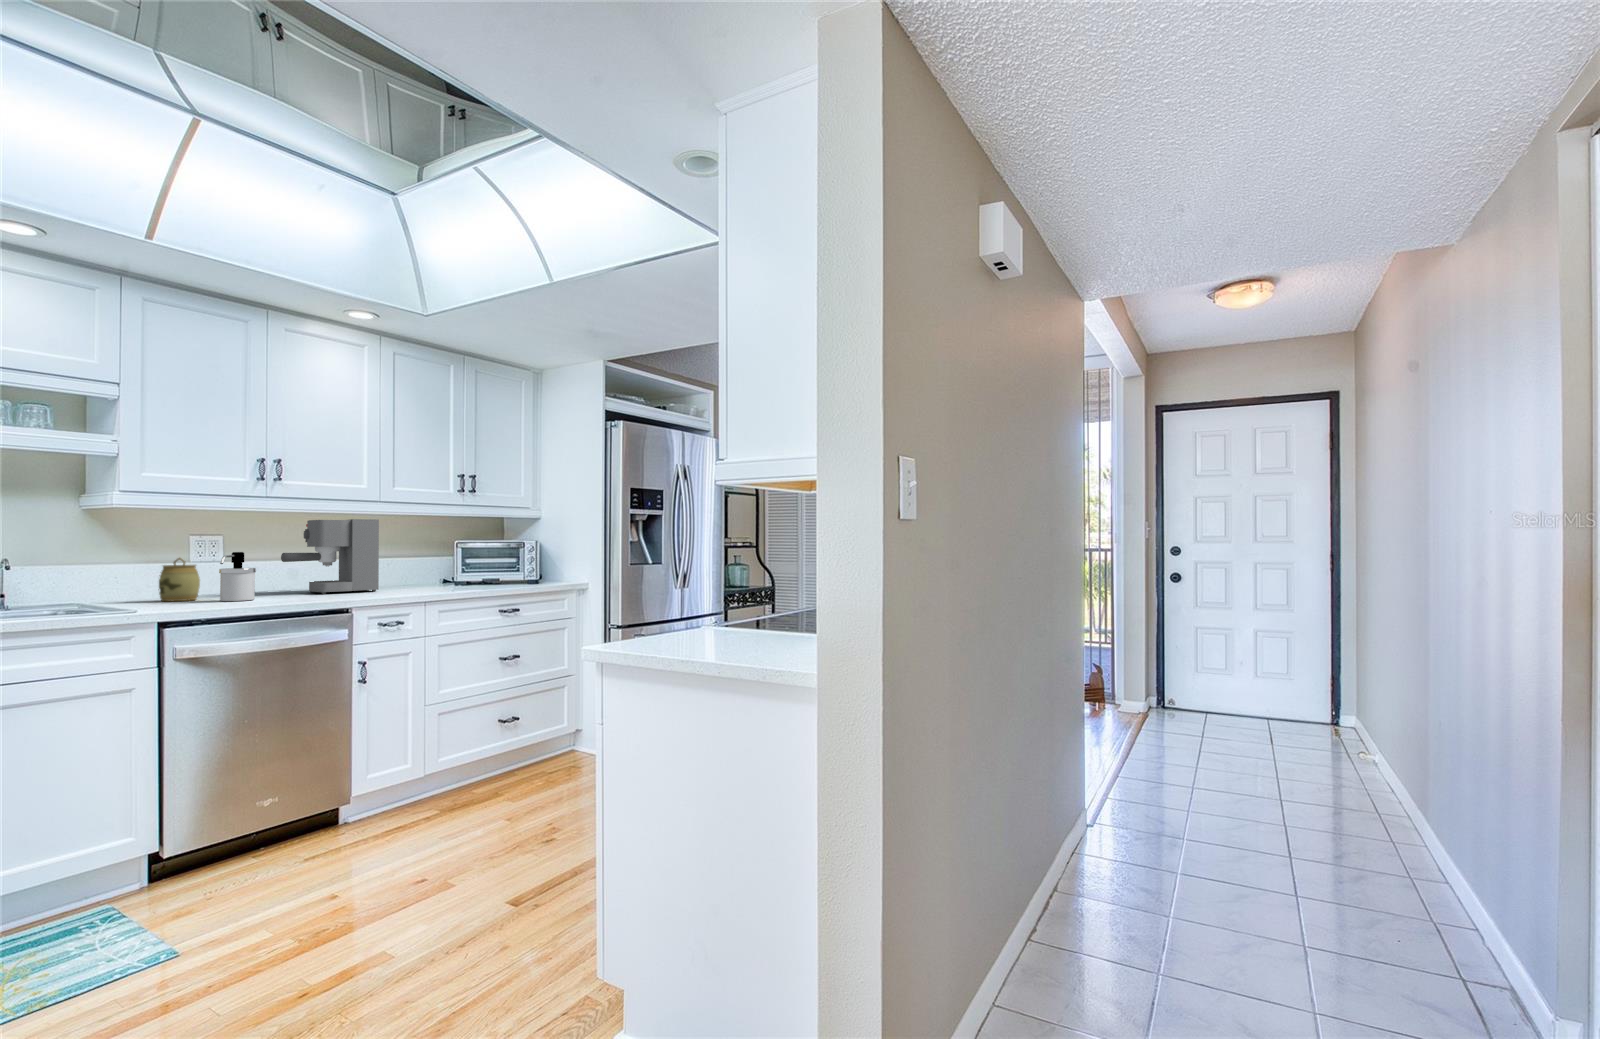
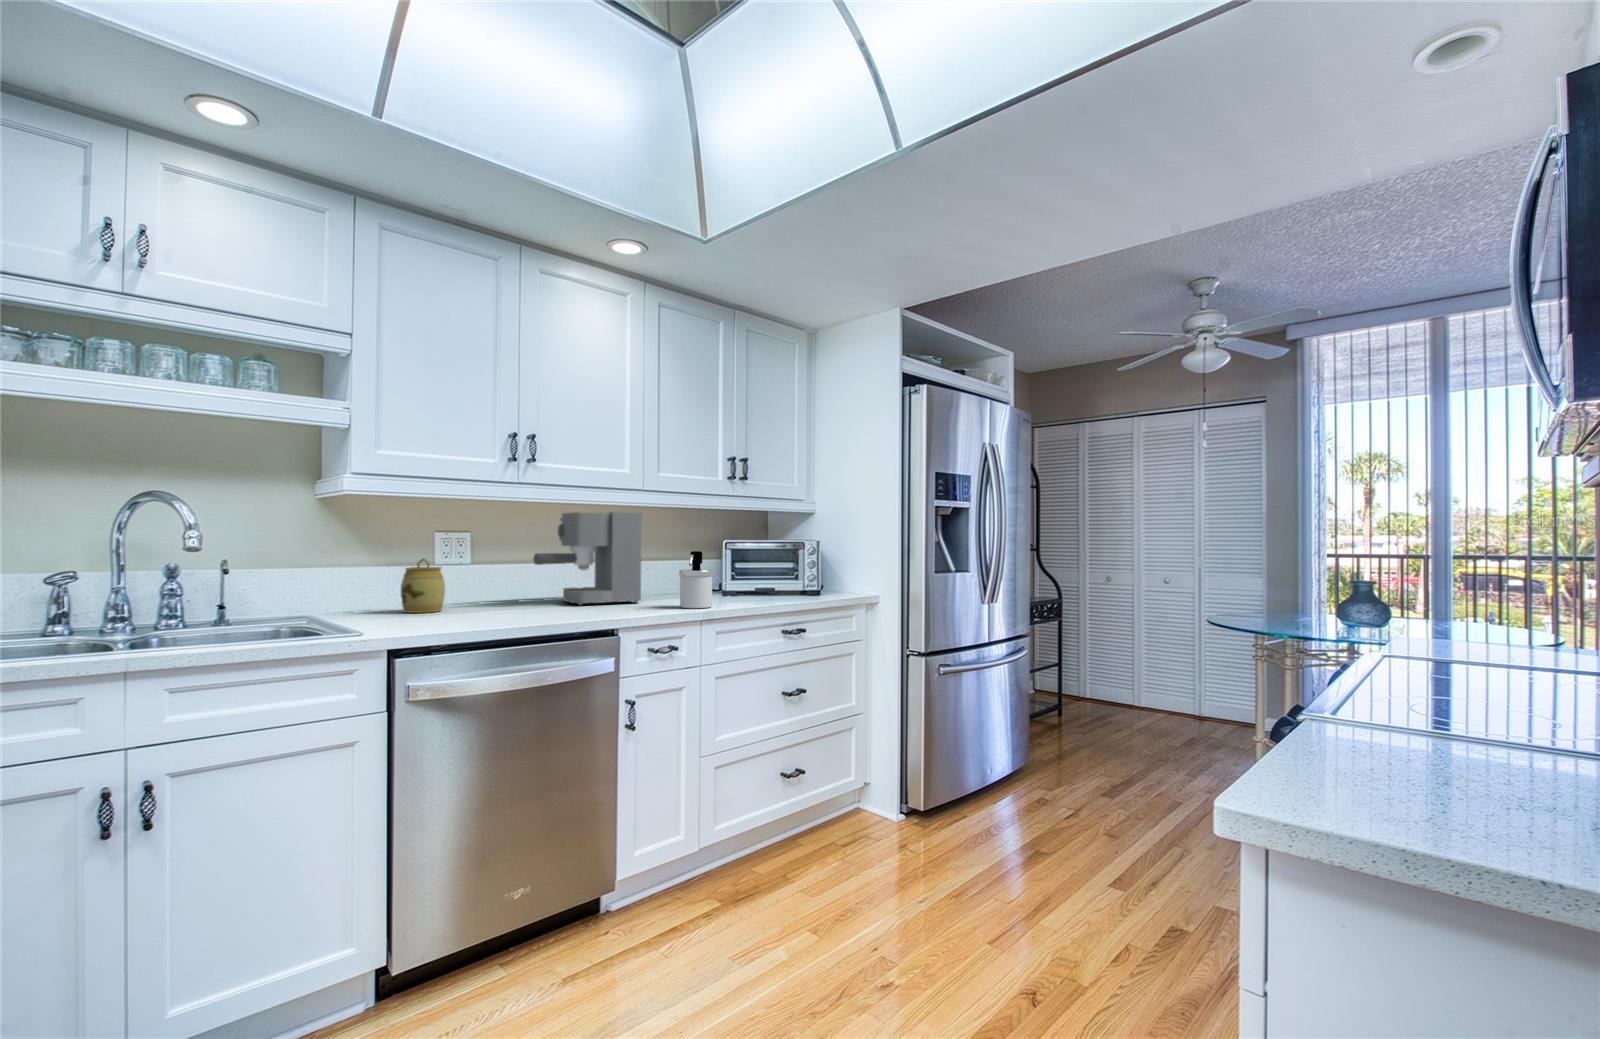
soap dispenser: present [219,552,256,601] -> present [679,551,713,608]

